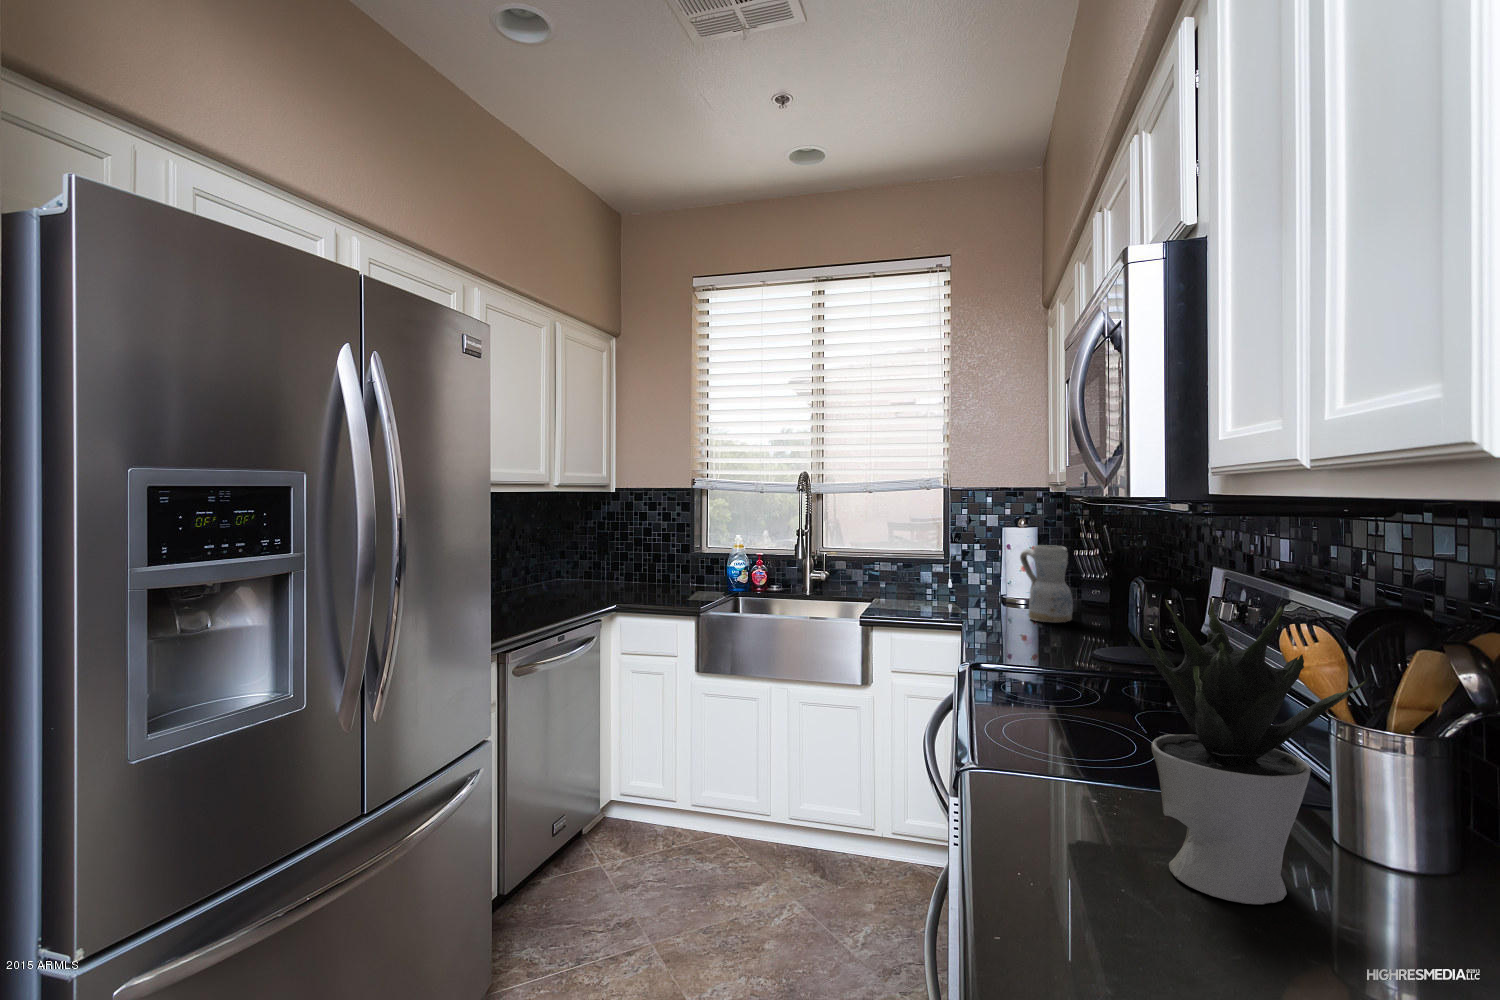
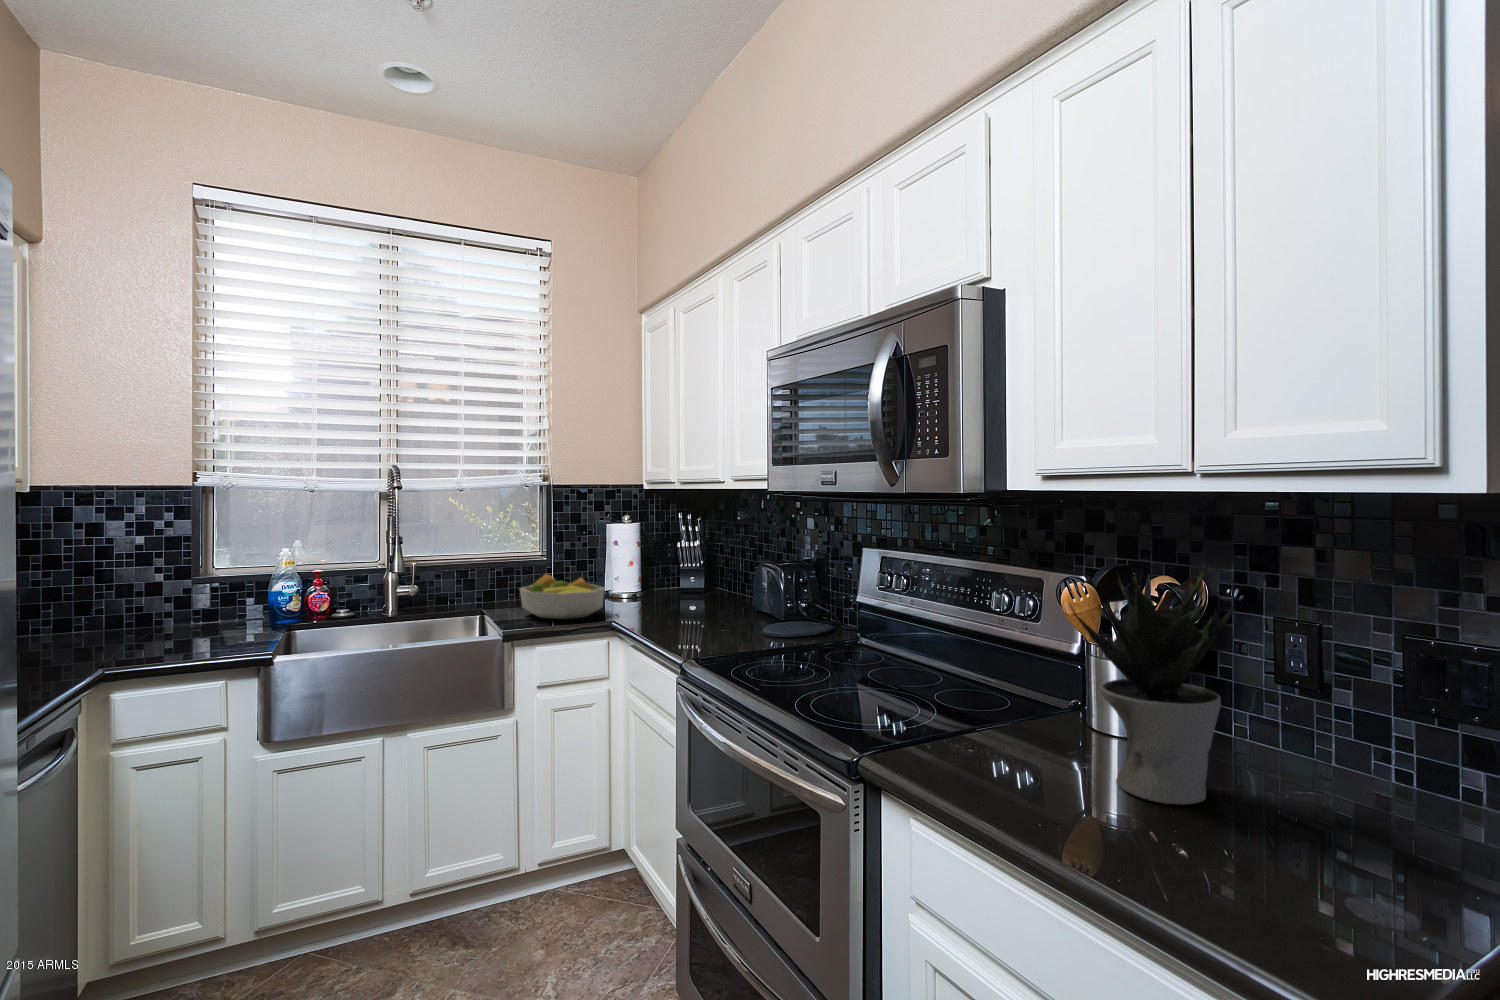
ceramic pitcher: present [1020,545,1073,622] -> none [647,540,695,612]
fruit bowl: none [905,571,977,615] -> present [520,574,604,619]

